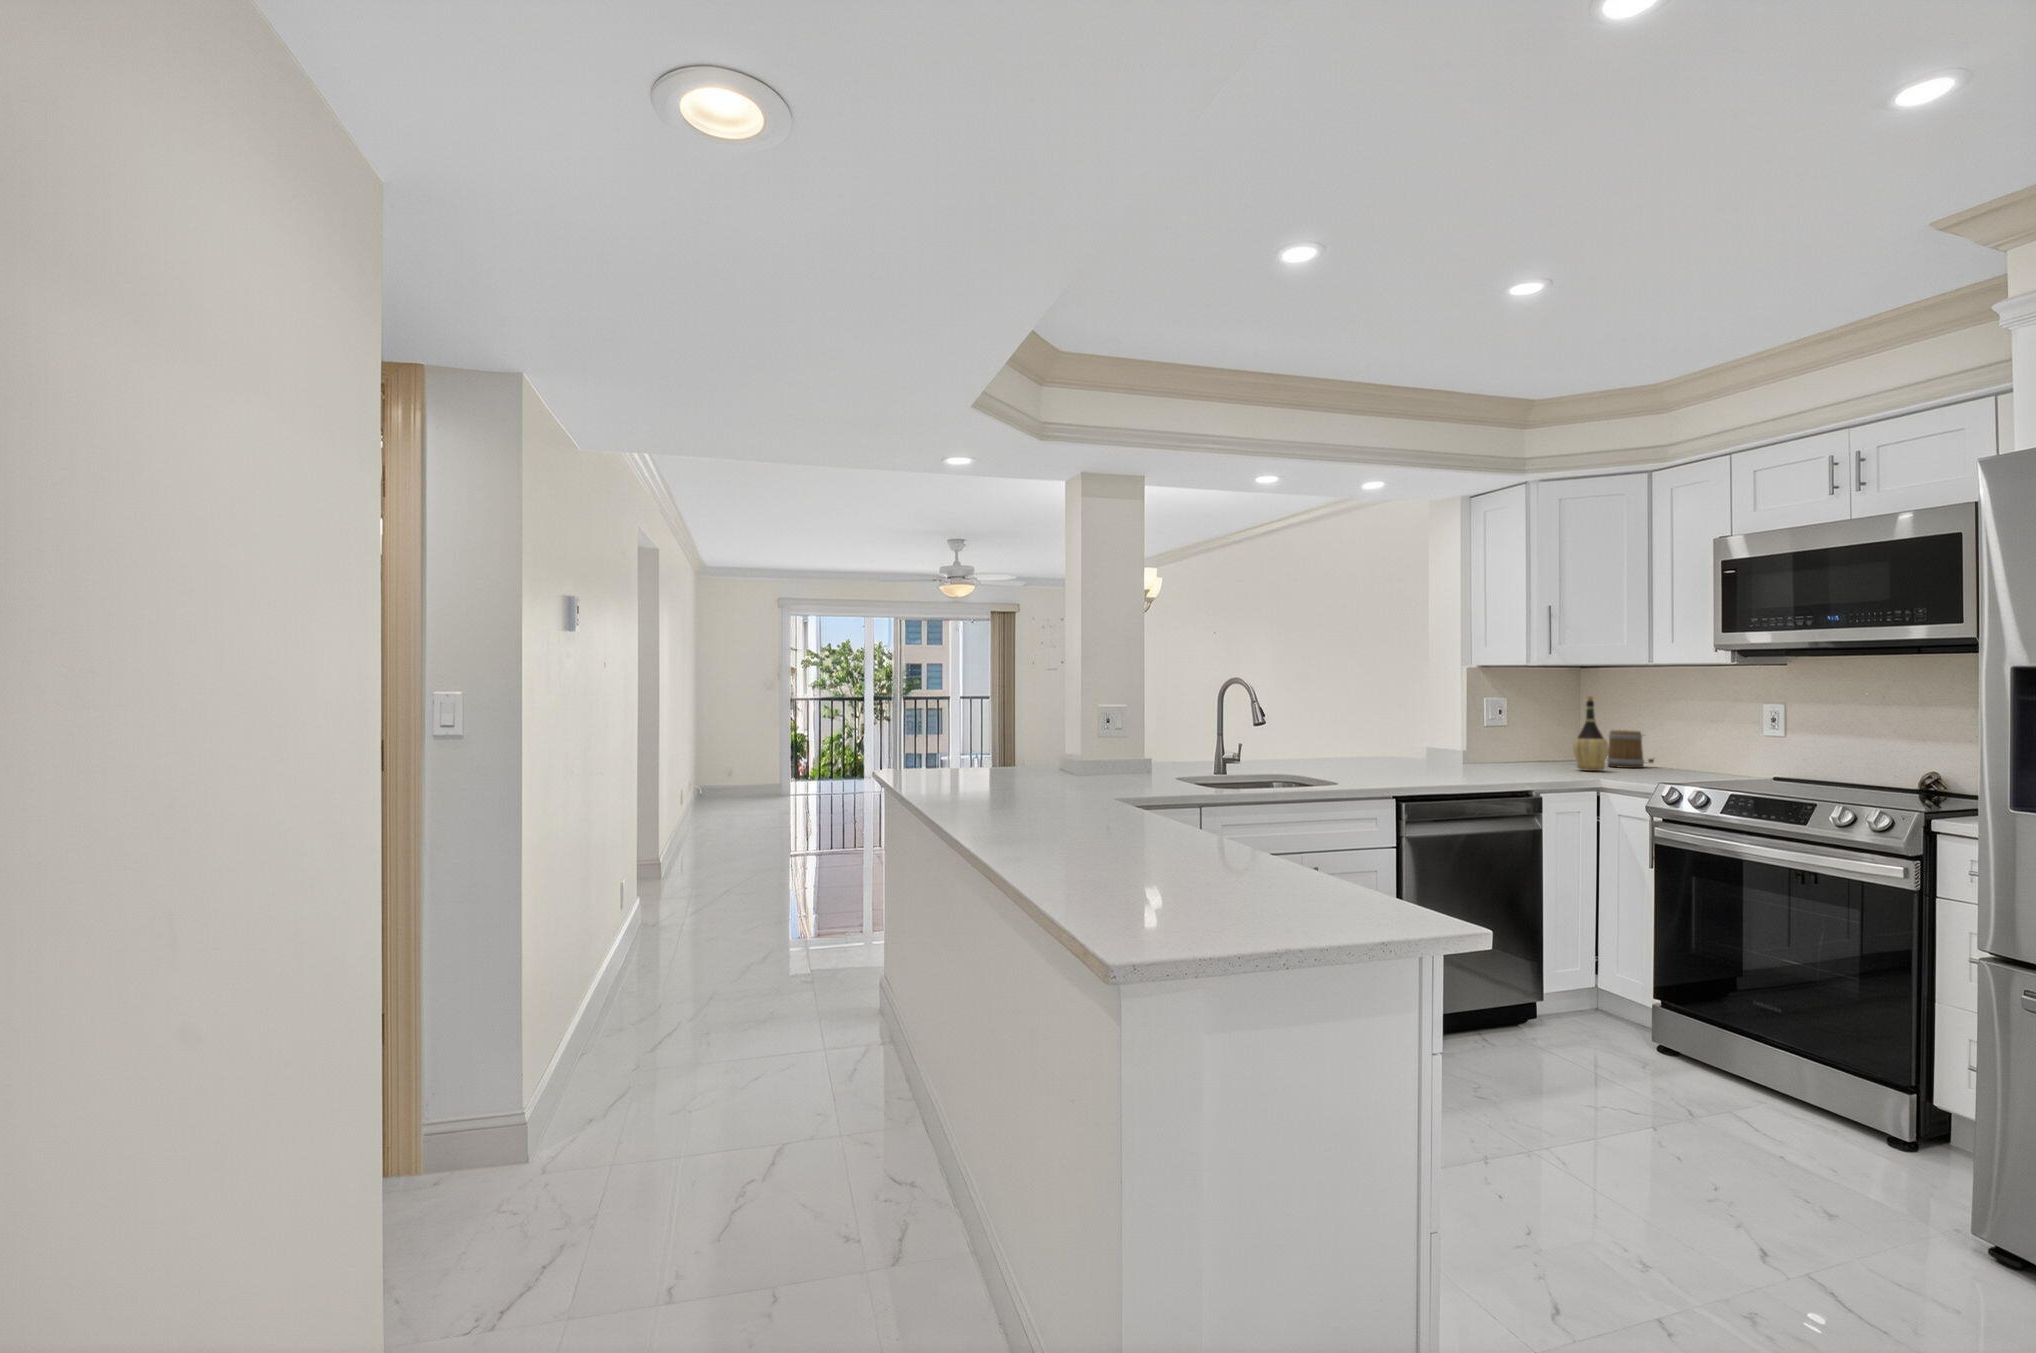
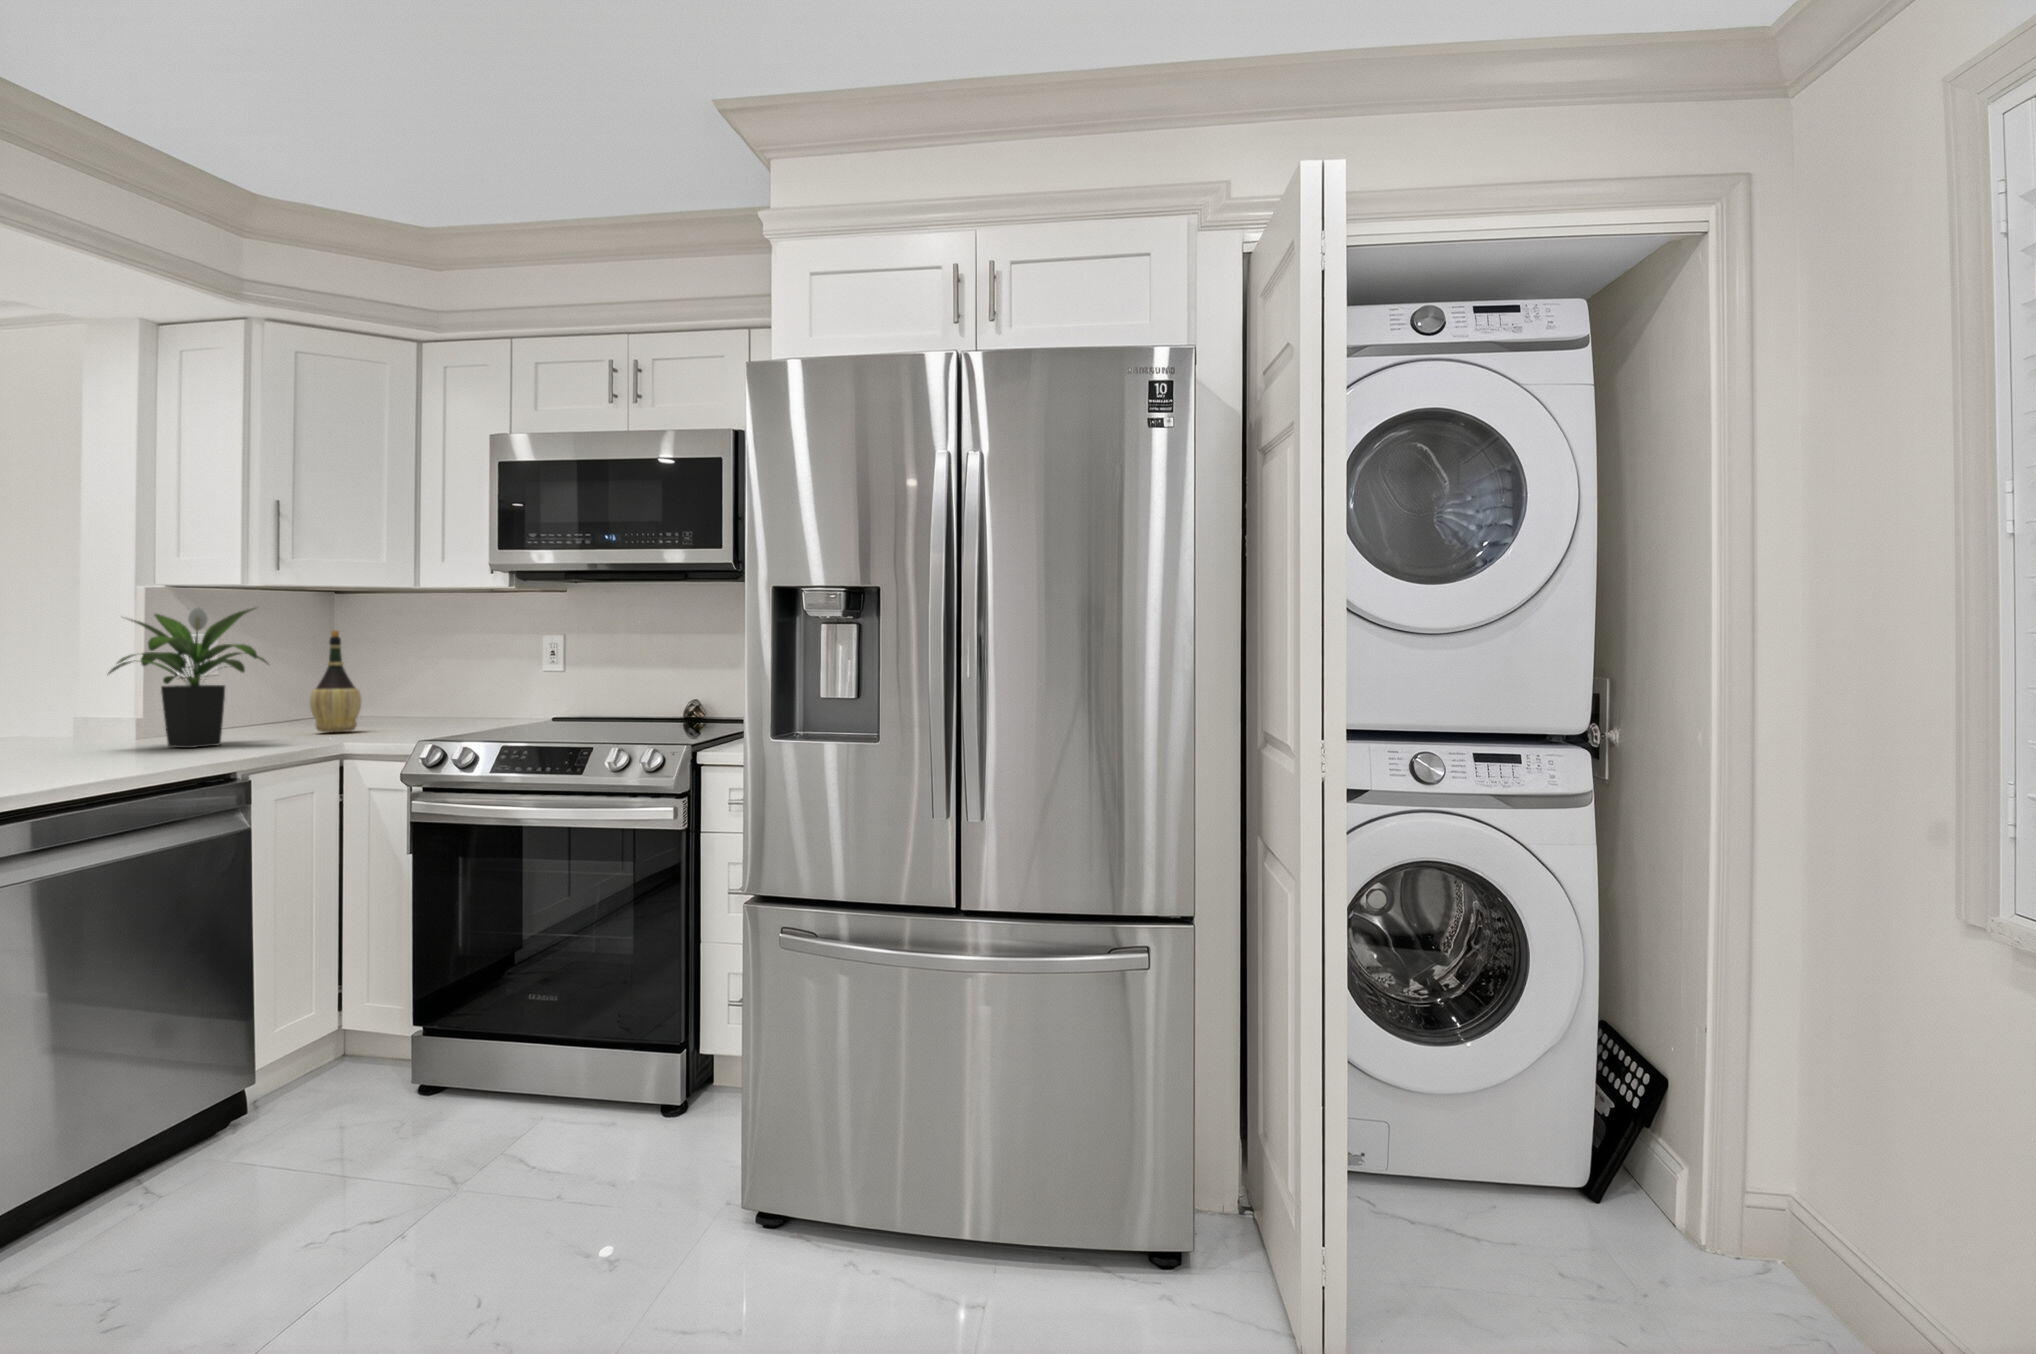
potted plant: none [1465,684,1554,775] -> present [108,607,268,748]
mug: present [1607,730,1654,768] -> none [364,678,427,726]

